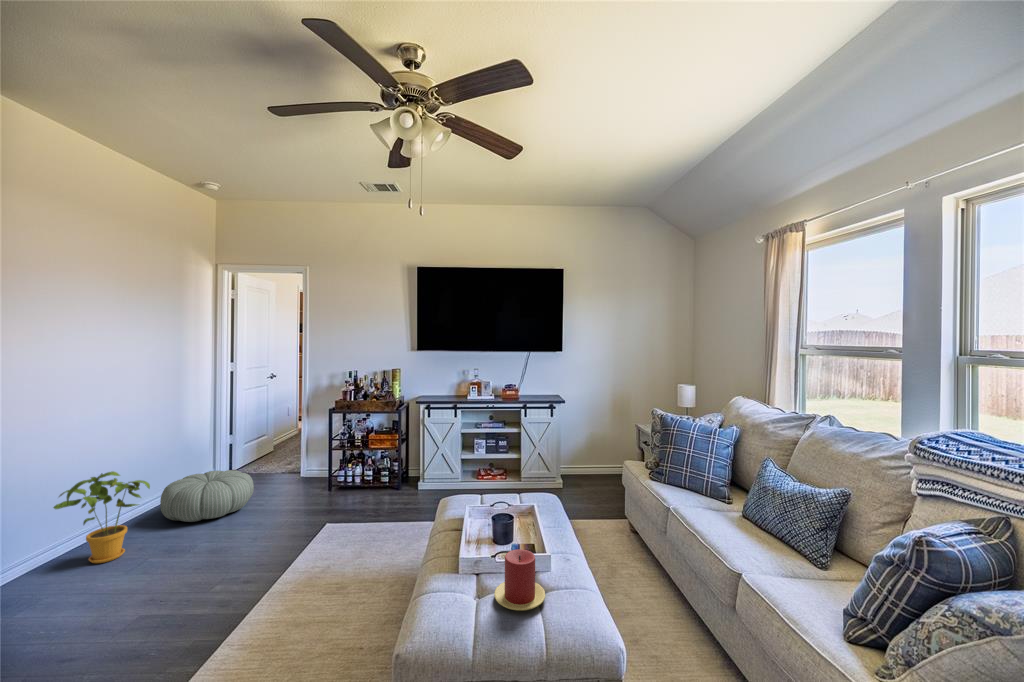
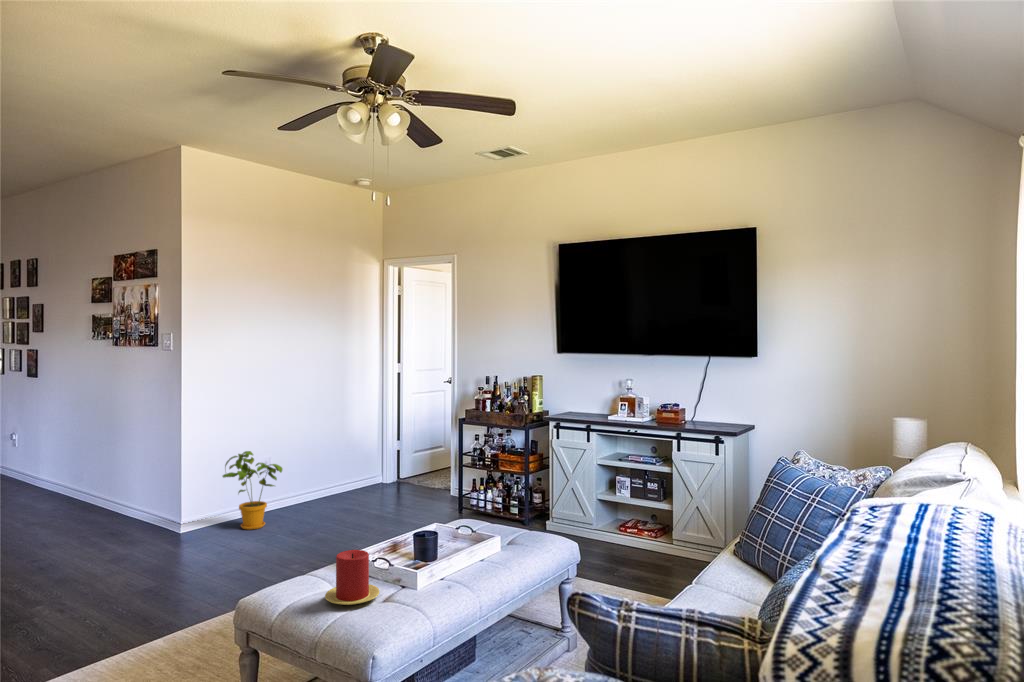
pouf: present [160,470,254,522] -> none [306,471,385,516]

